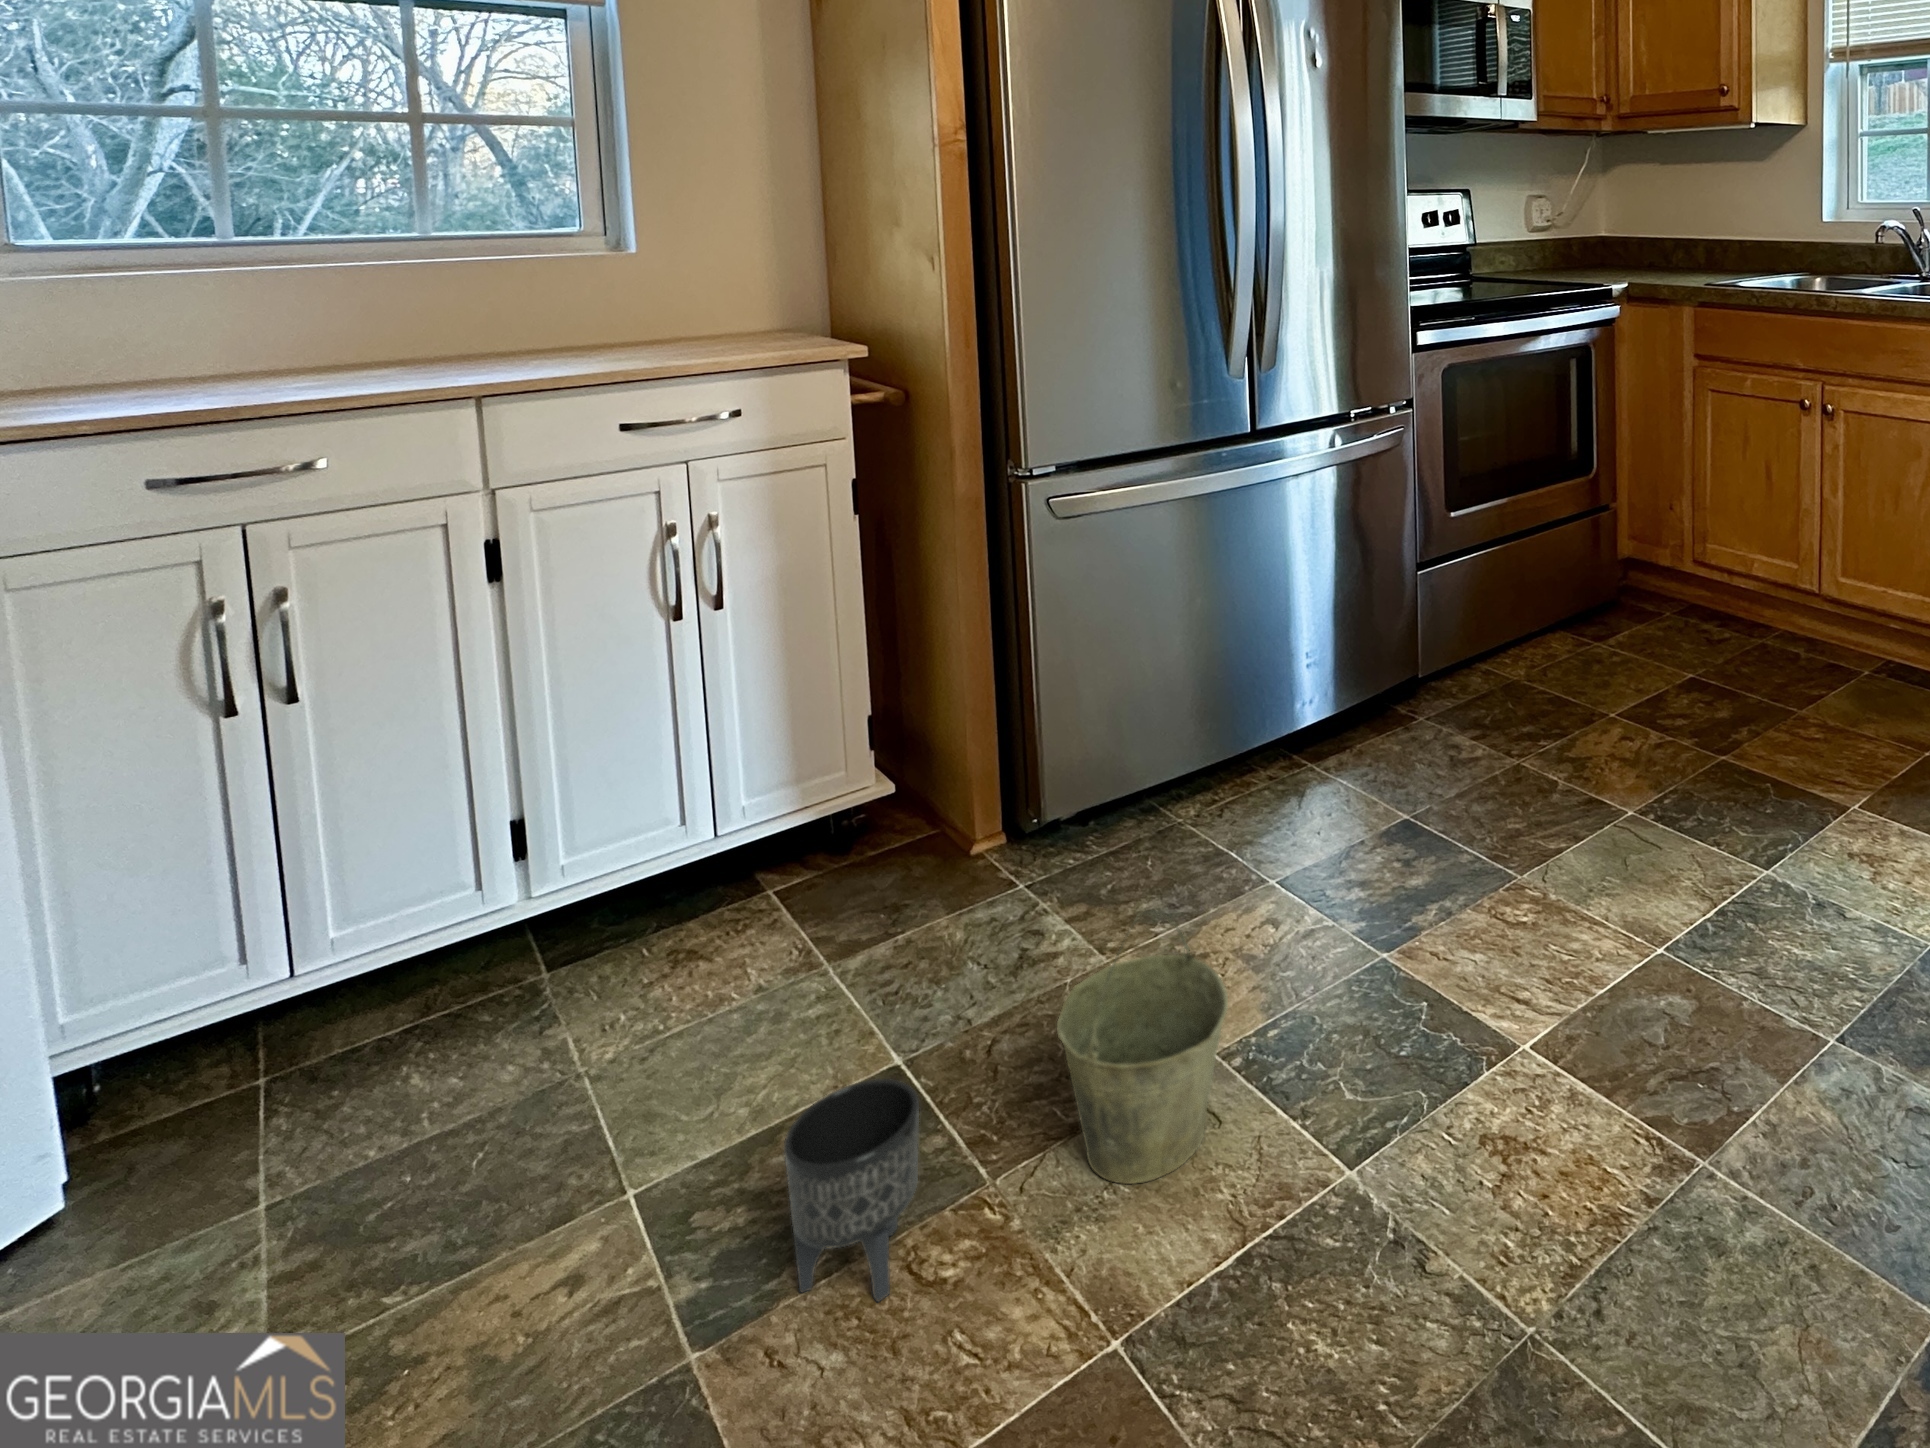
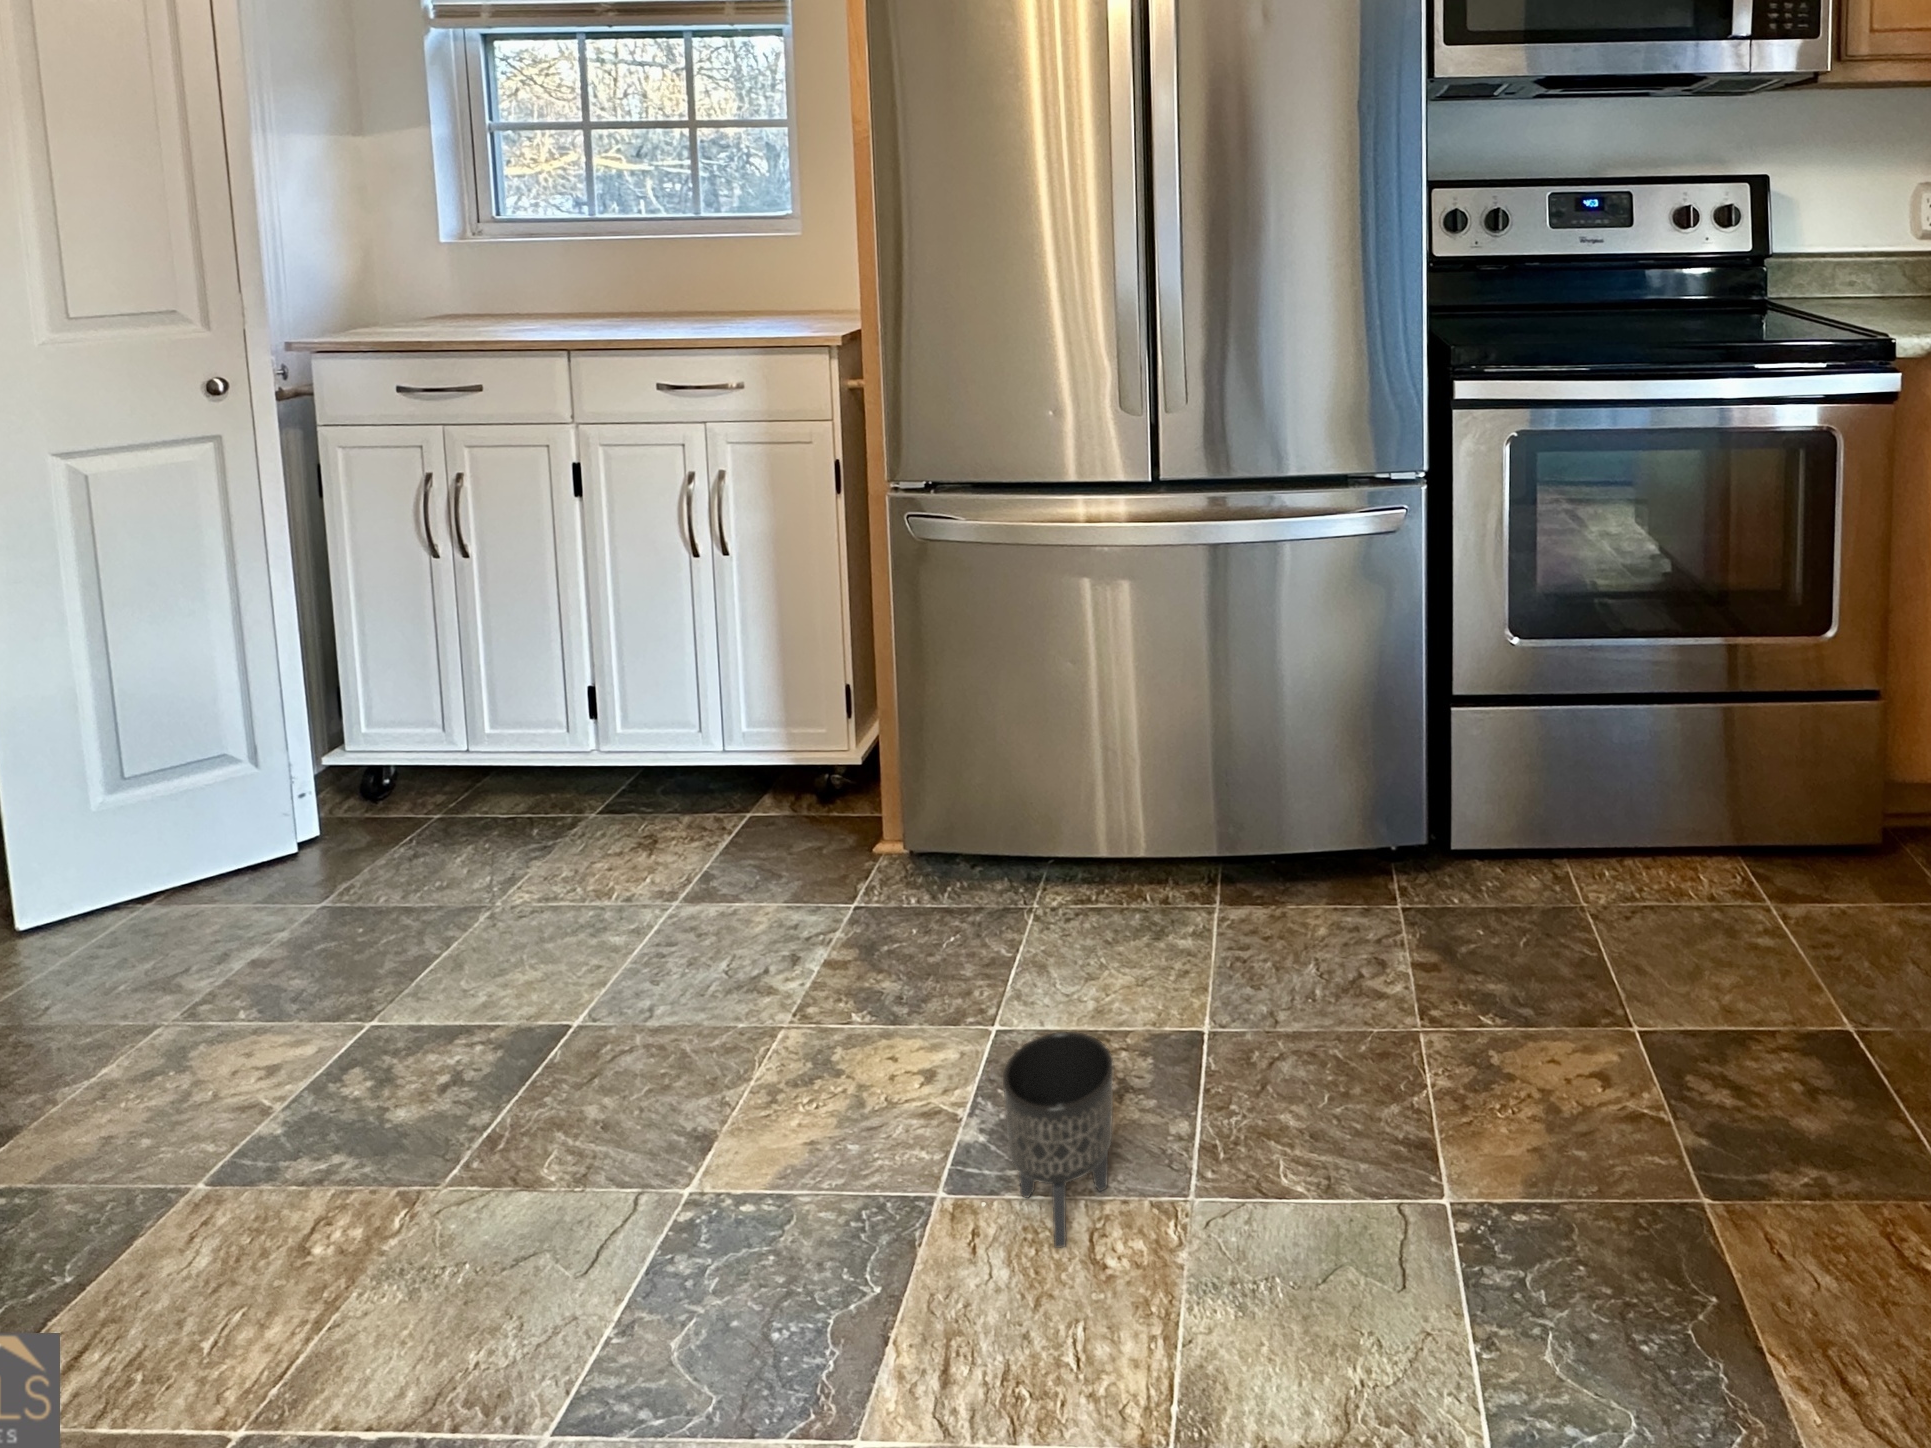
bucket: present [1057,910,1228,1184] -> none [1238,1001,1416,1305]

